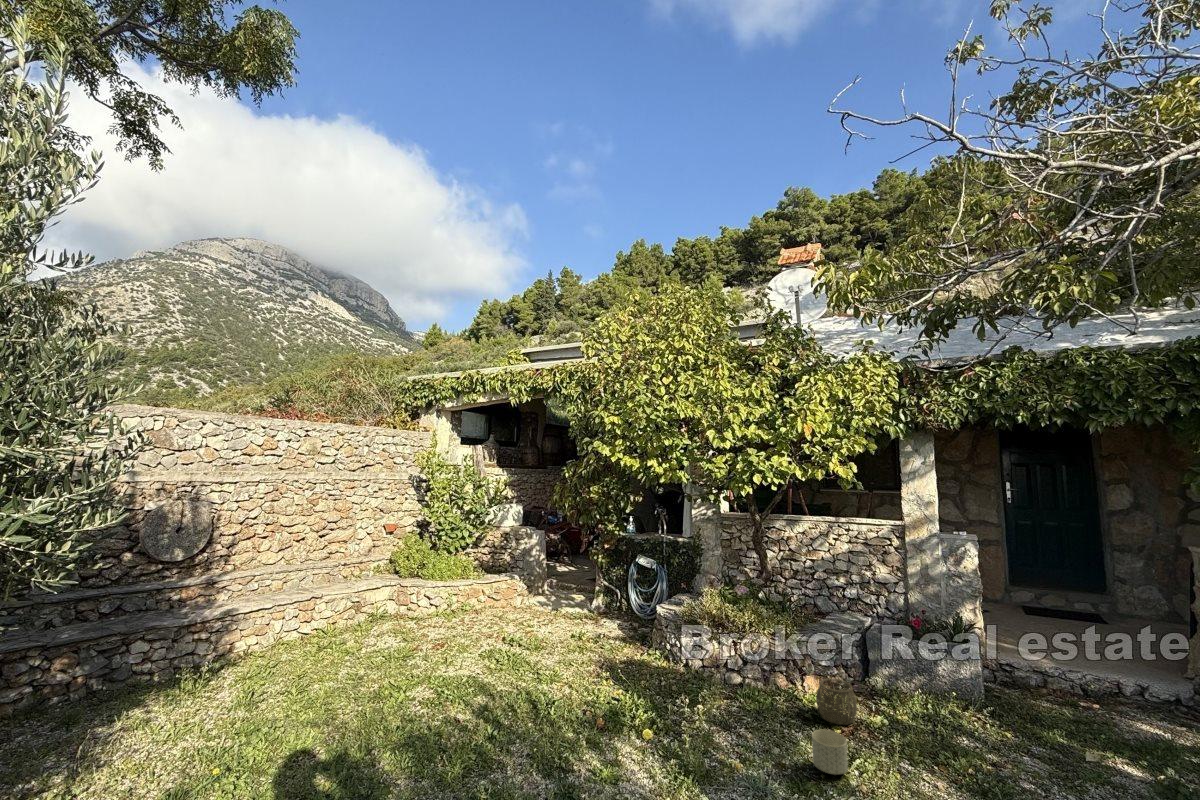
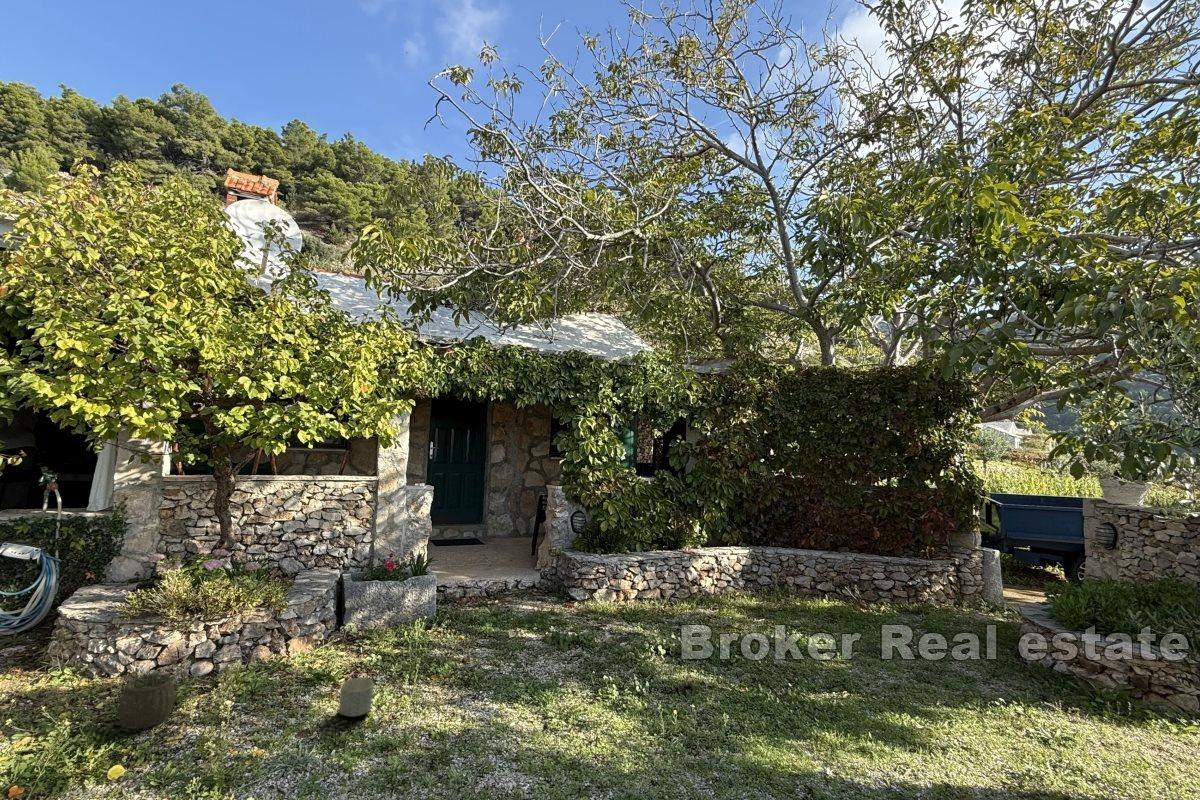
woven basket: present [816,678,857,725] -> present [118,674,175,729]

